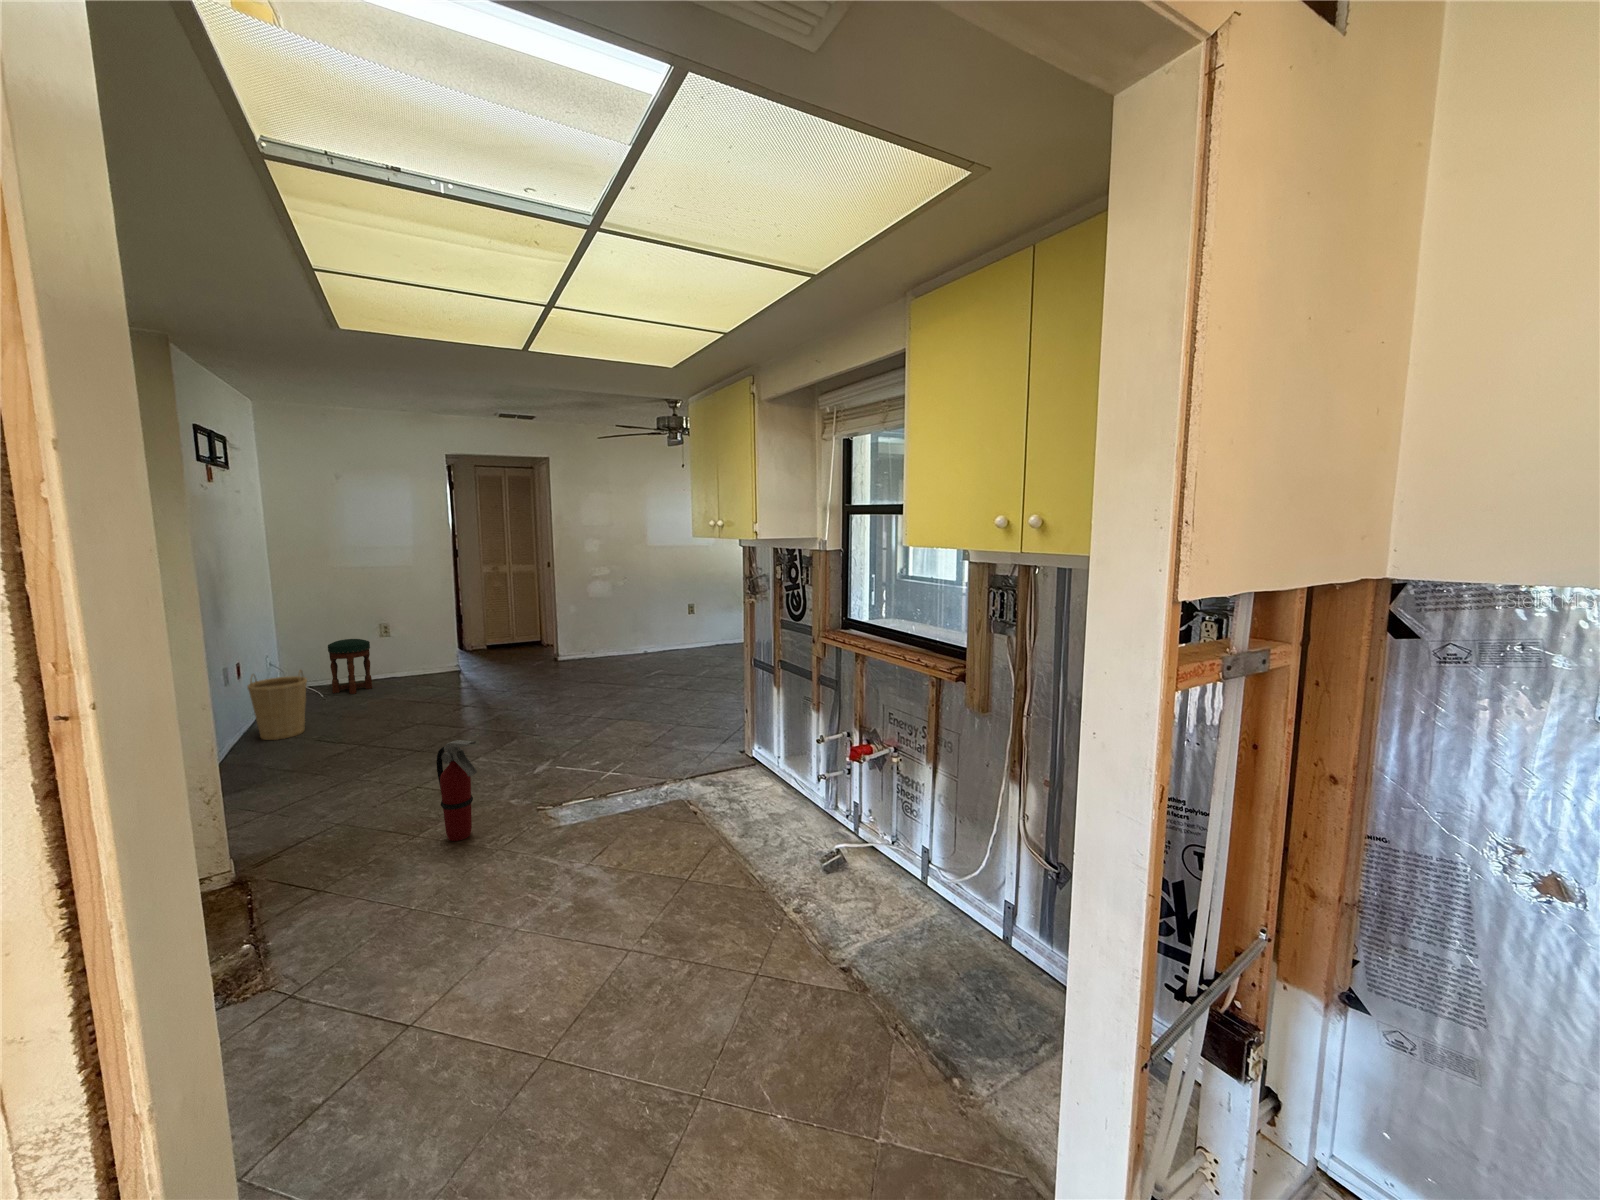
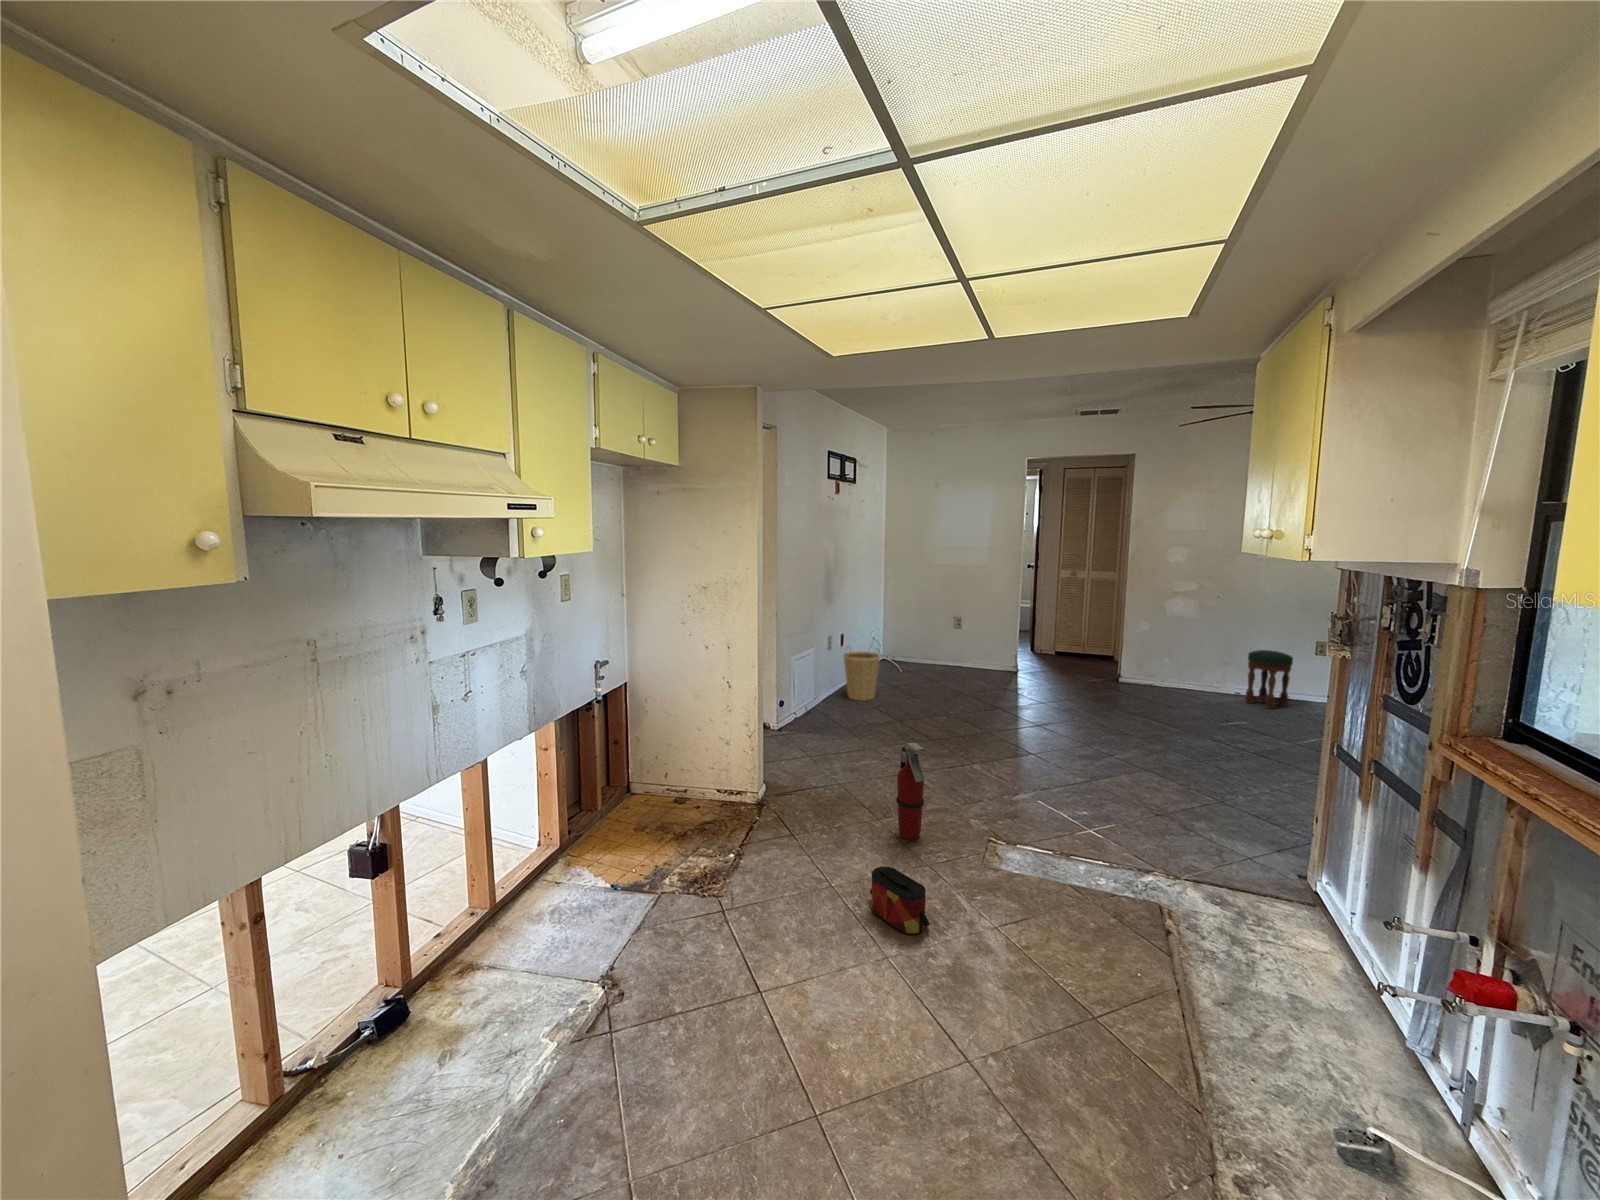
stool: present [328,639,372,694] -> present [1245,650,1293,709]
bag: none [461,857,538,909] -> present [870,867,930,935]

